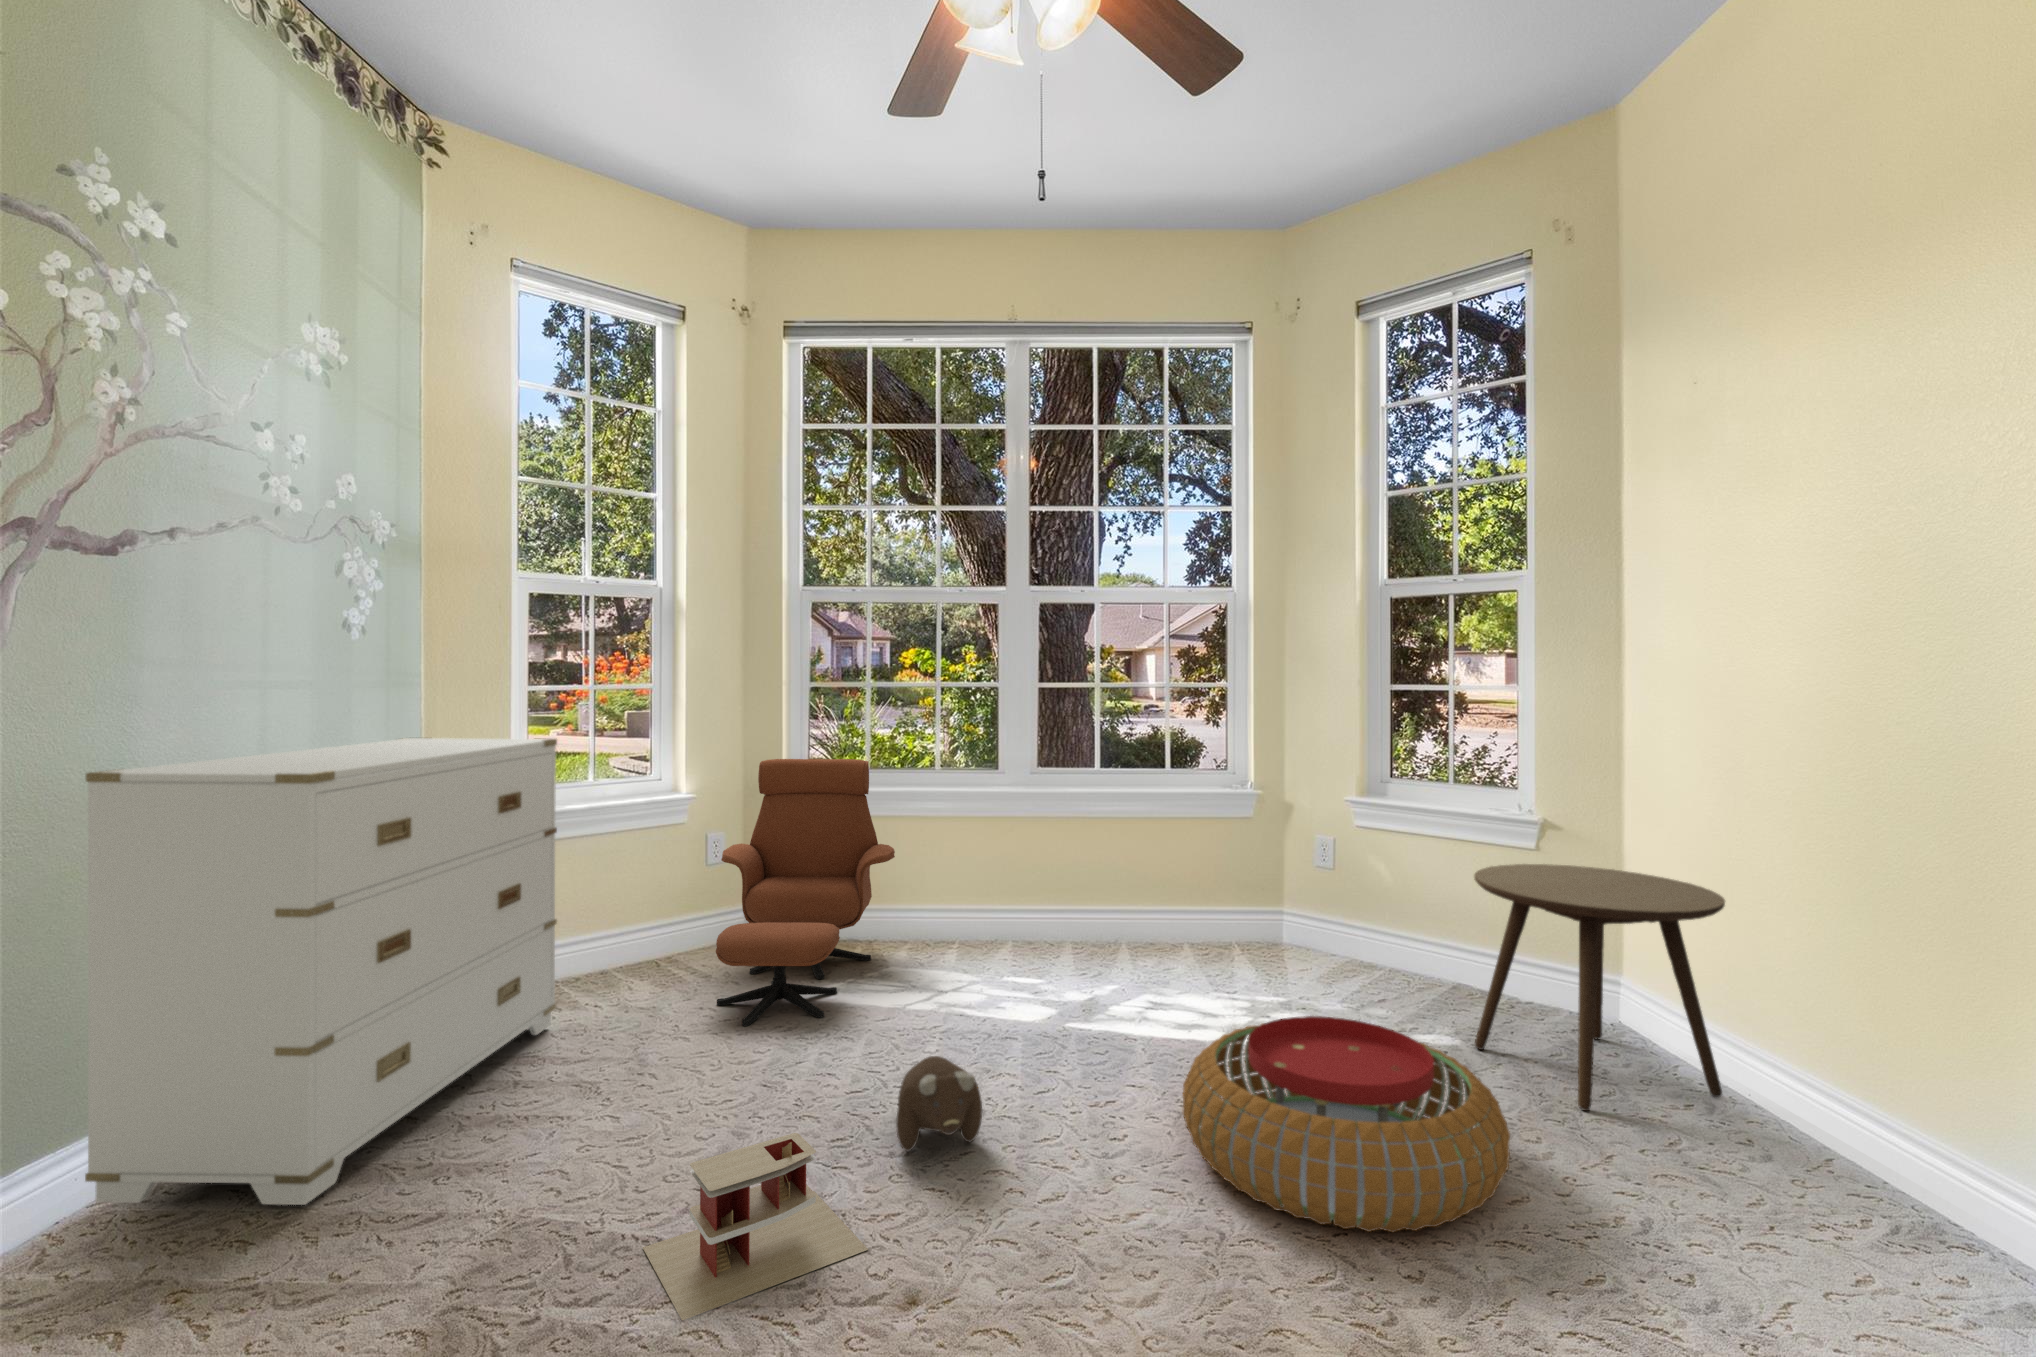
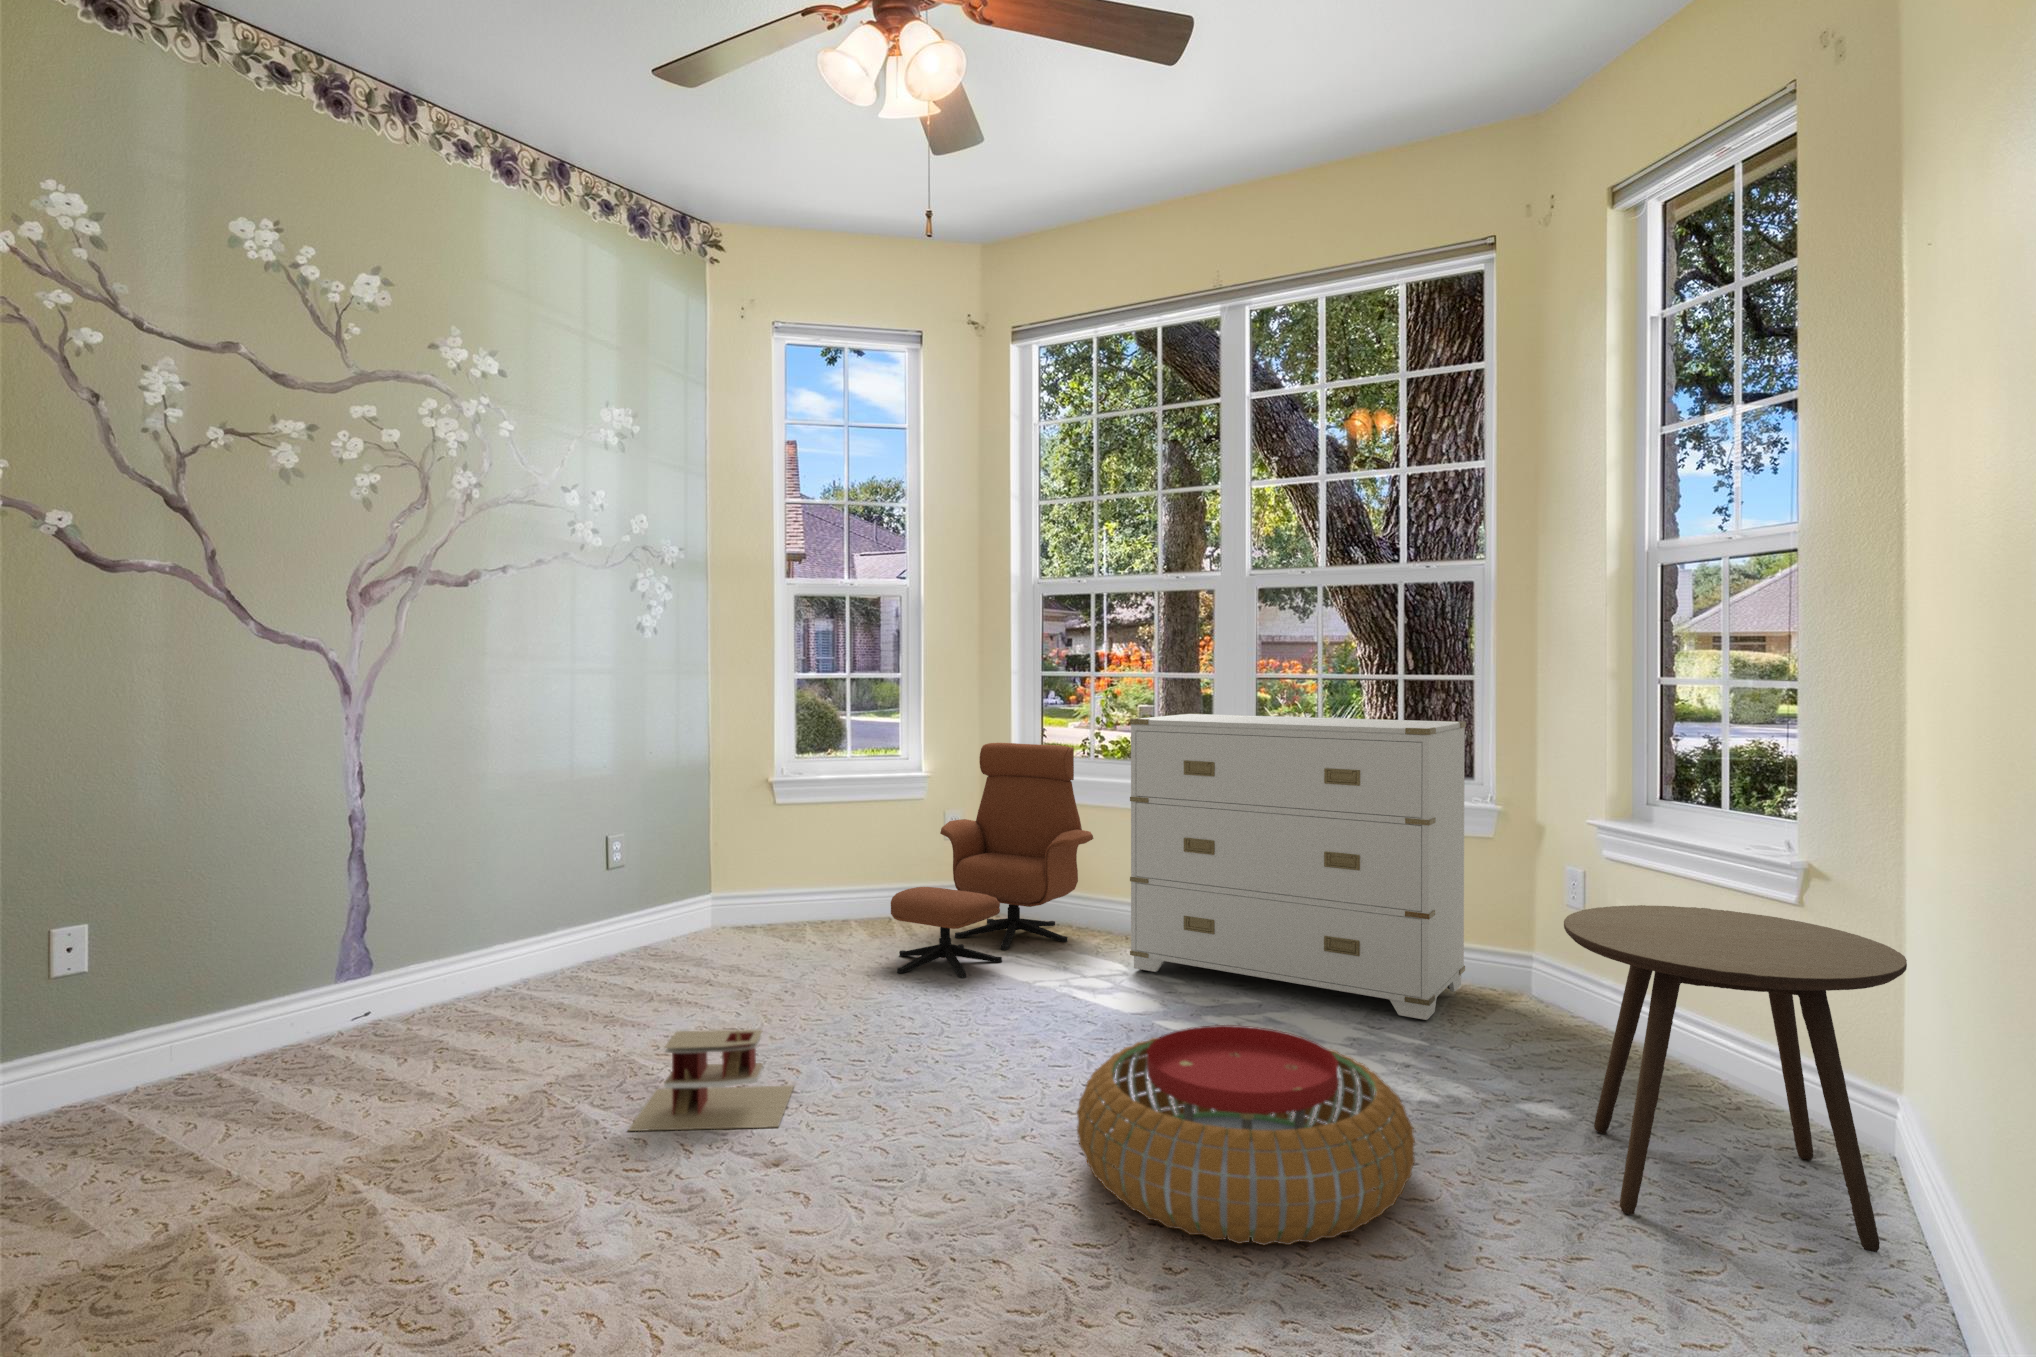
dresser: present [85,738,557,1205] -> present [1130,713,1466,1020]
plush toy: present [896,1056,982,1151] -> none [879,1003,958,1084]

